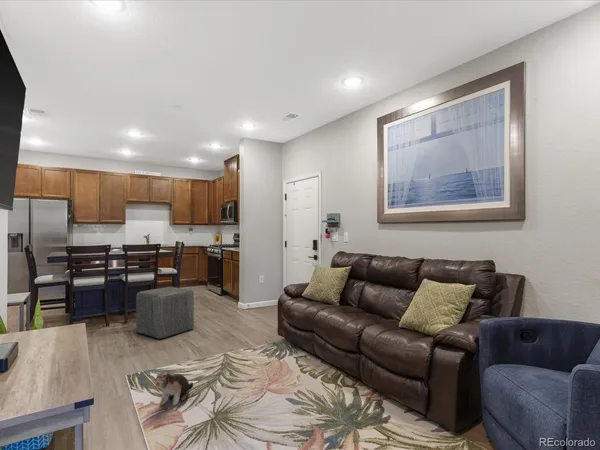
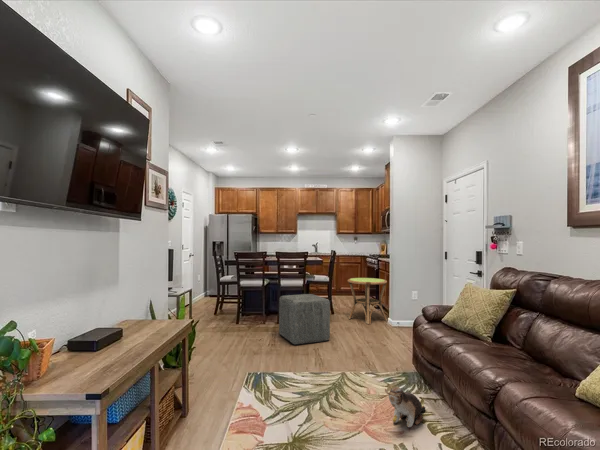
side table: none [198,267,235,309] -> present [347,278,387,324]
plush toy: present [151,372,193,405] -> present [385,387,425,427]

